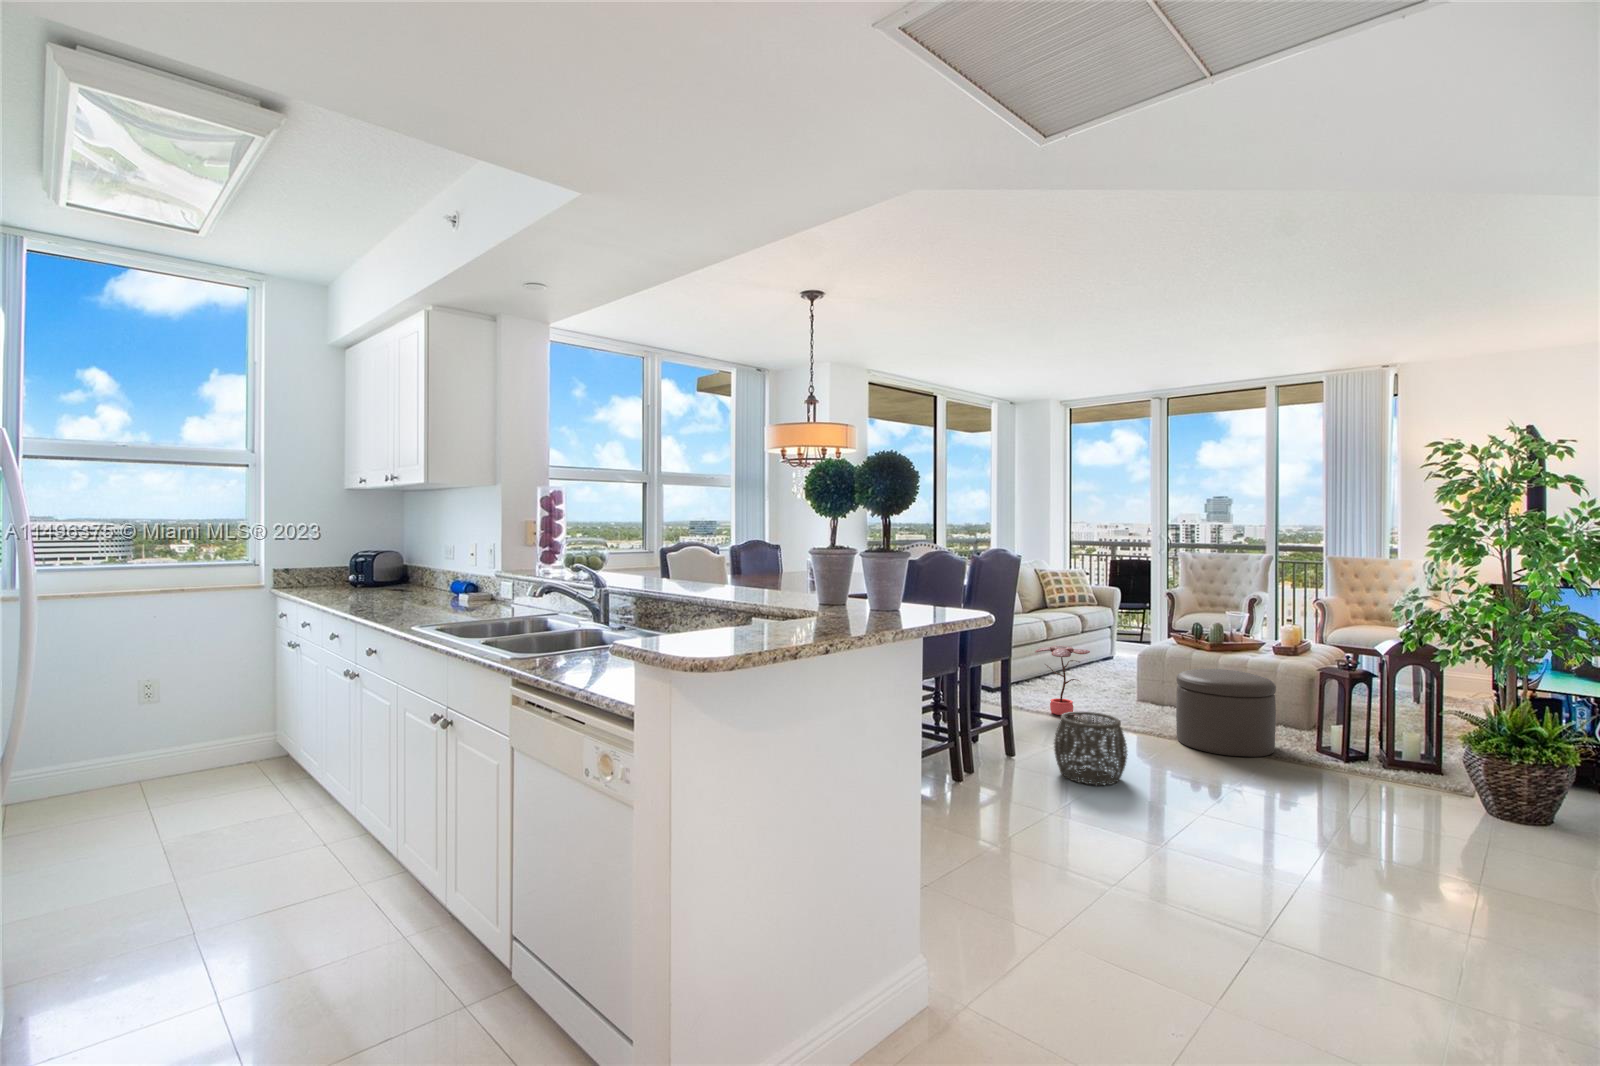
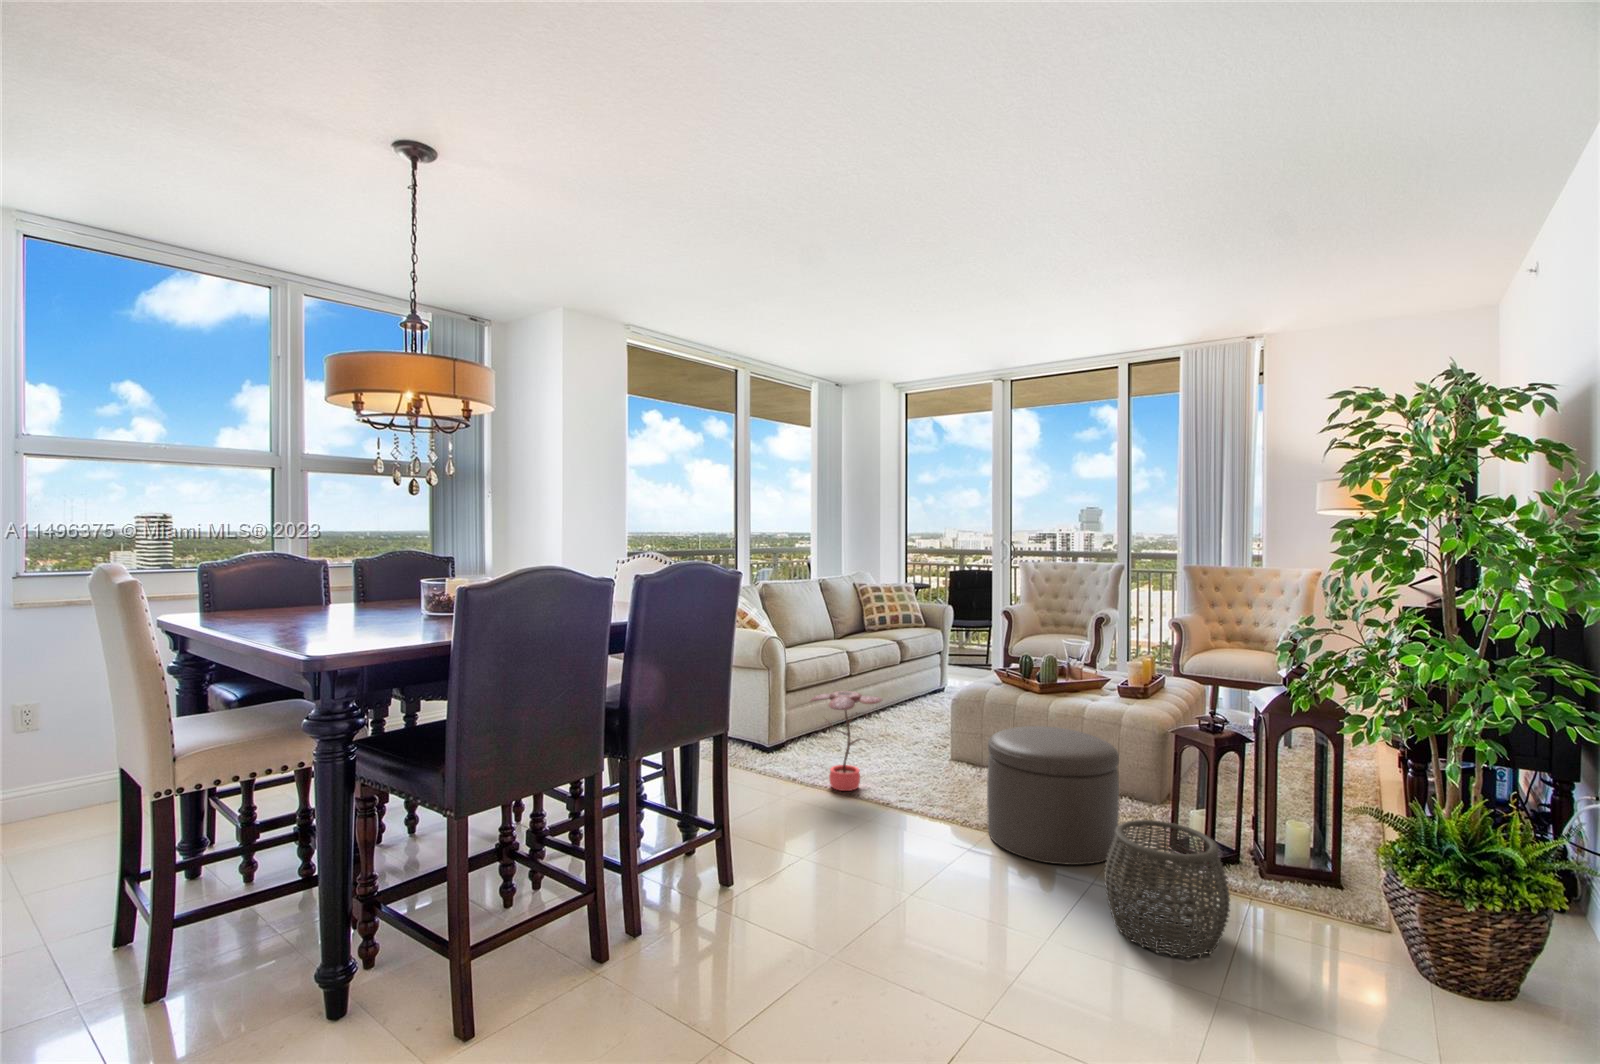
woven basket: present [1054,712,1128,785] -> present [1104,820,1230,958]

